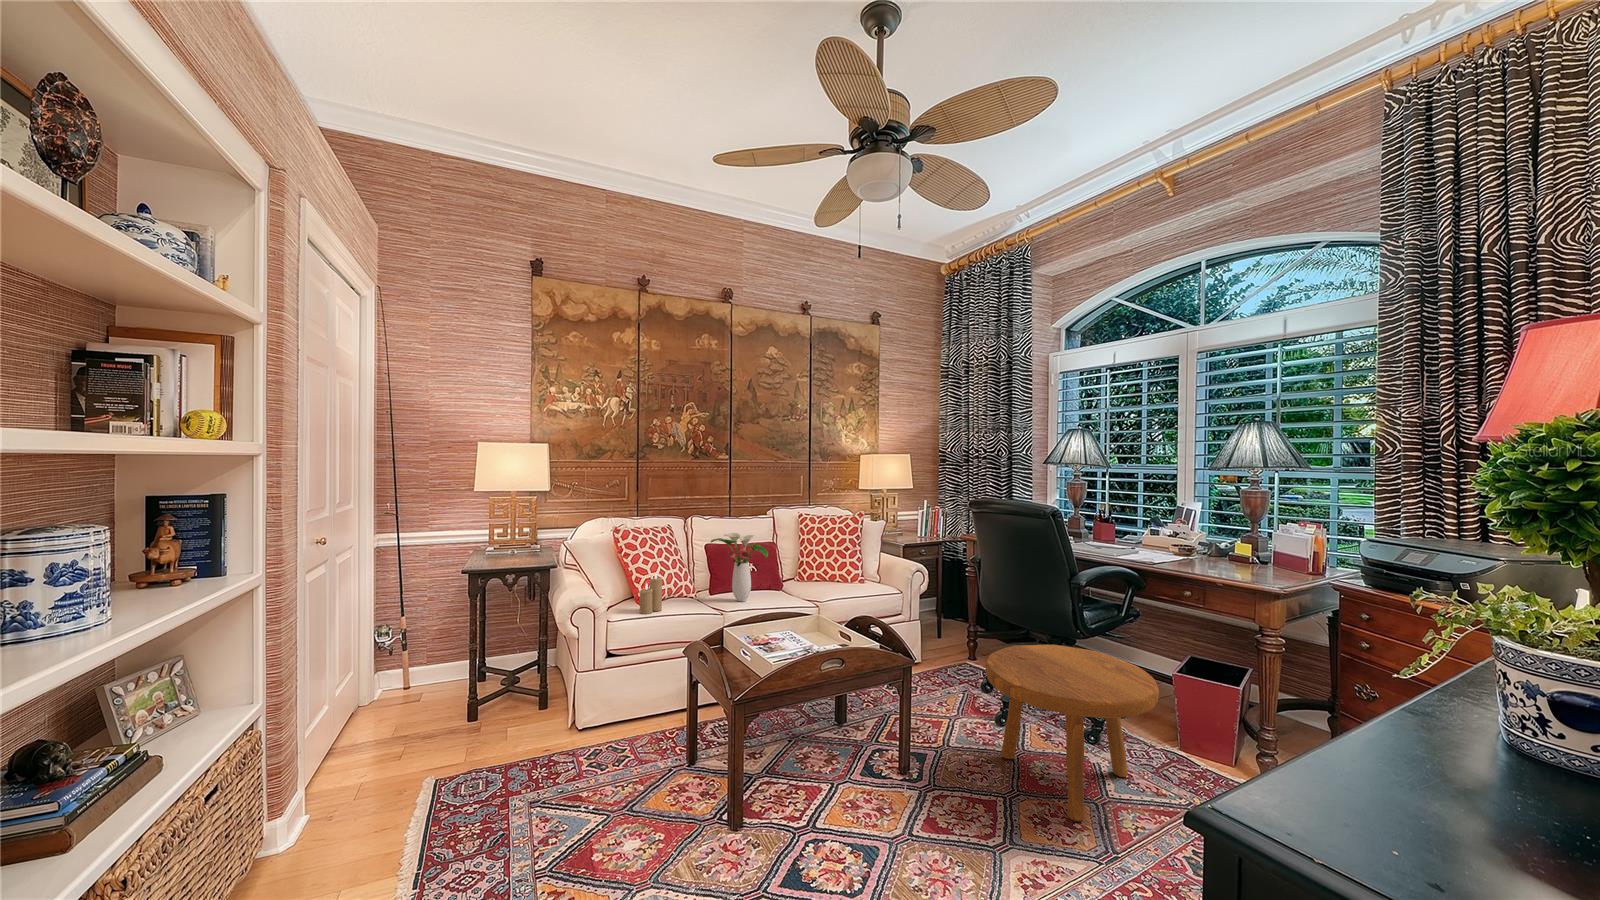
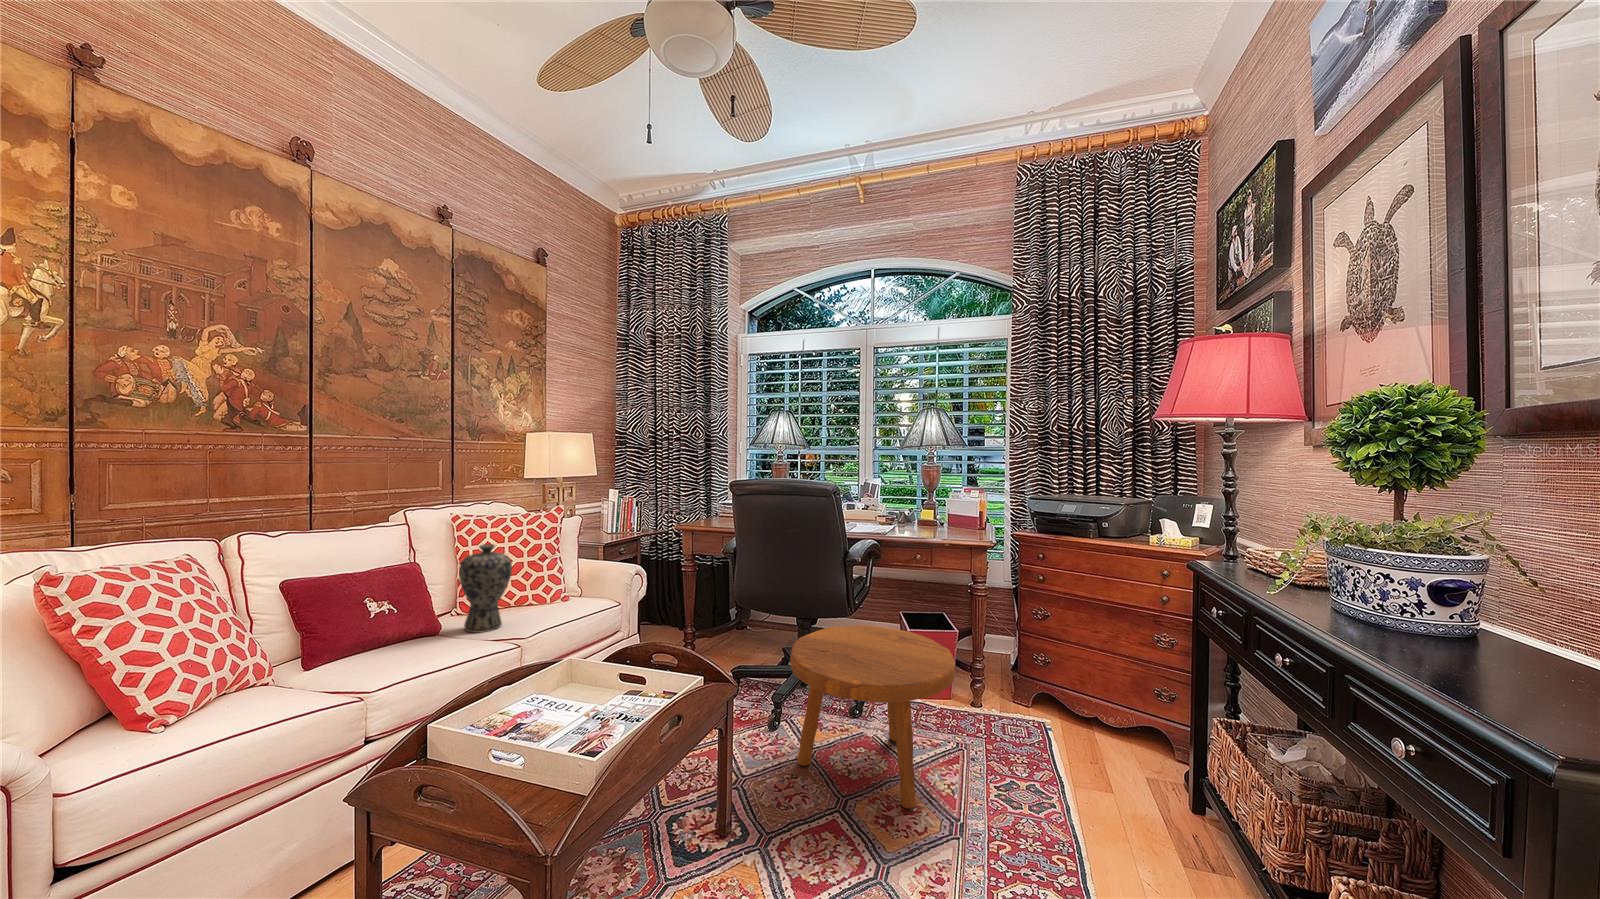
flower arrangement: present [710,533,768,601] -> none [332,552,453,666]
vase: none [788,536,820,596] -> present [459,544,512,633]
candle: present [639,573,662,614] -> none [159,654,220,748]

